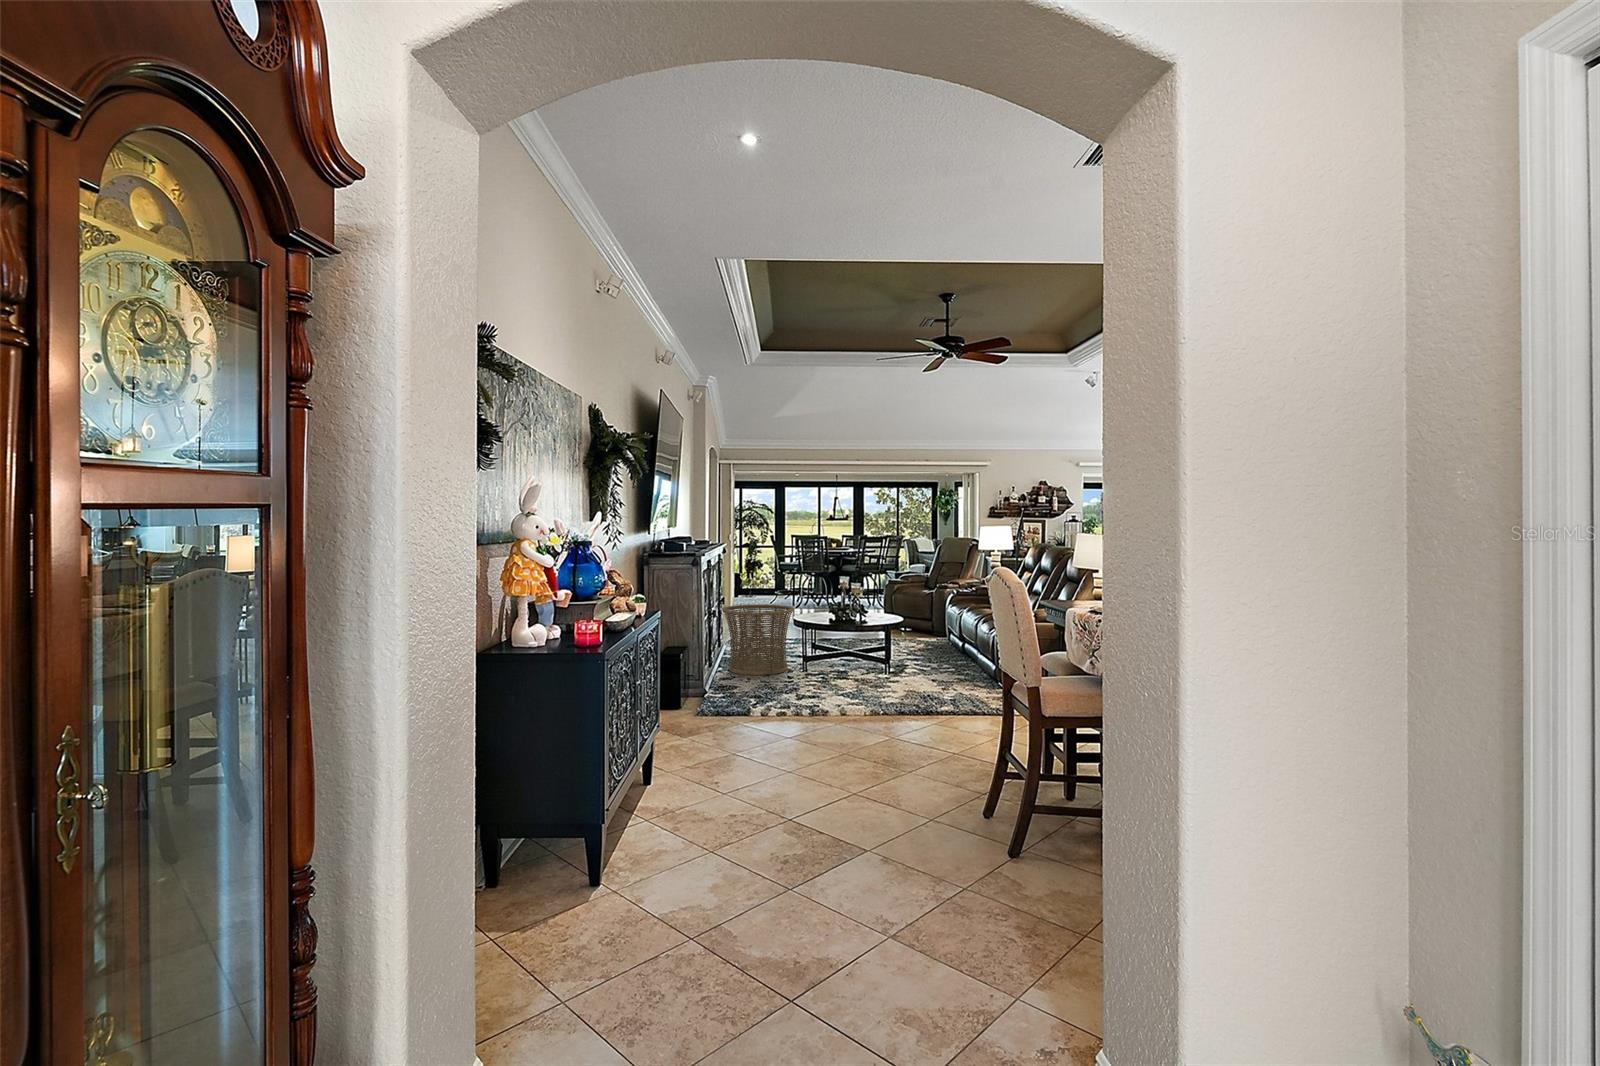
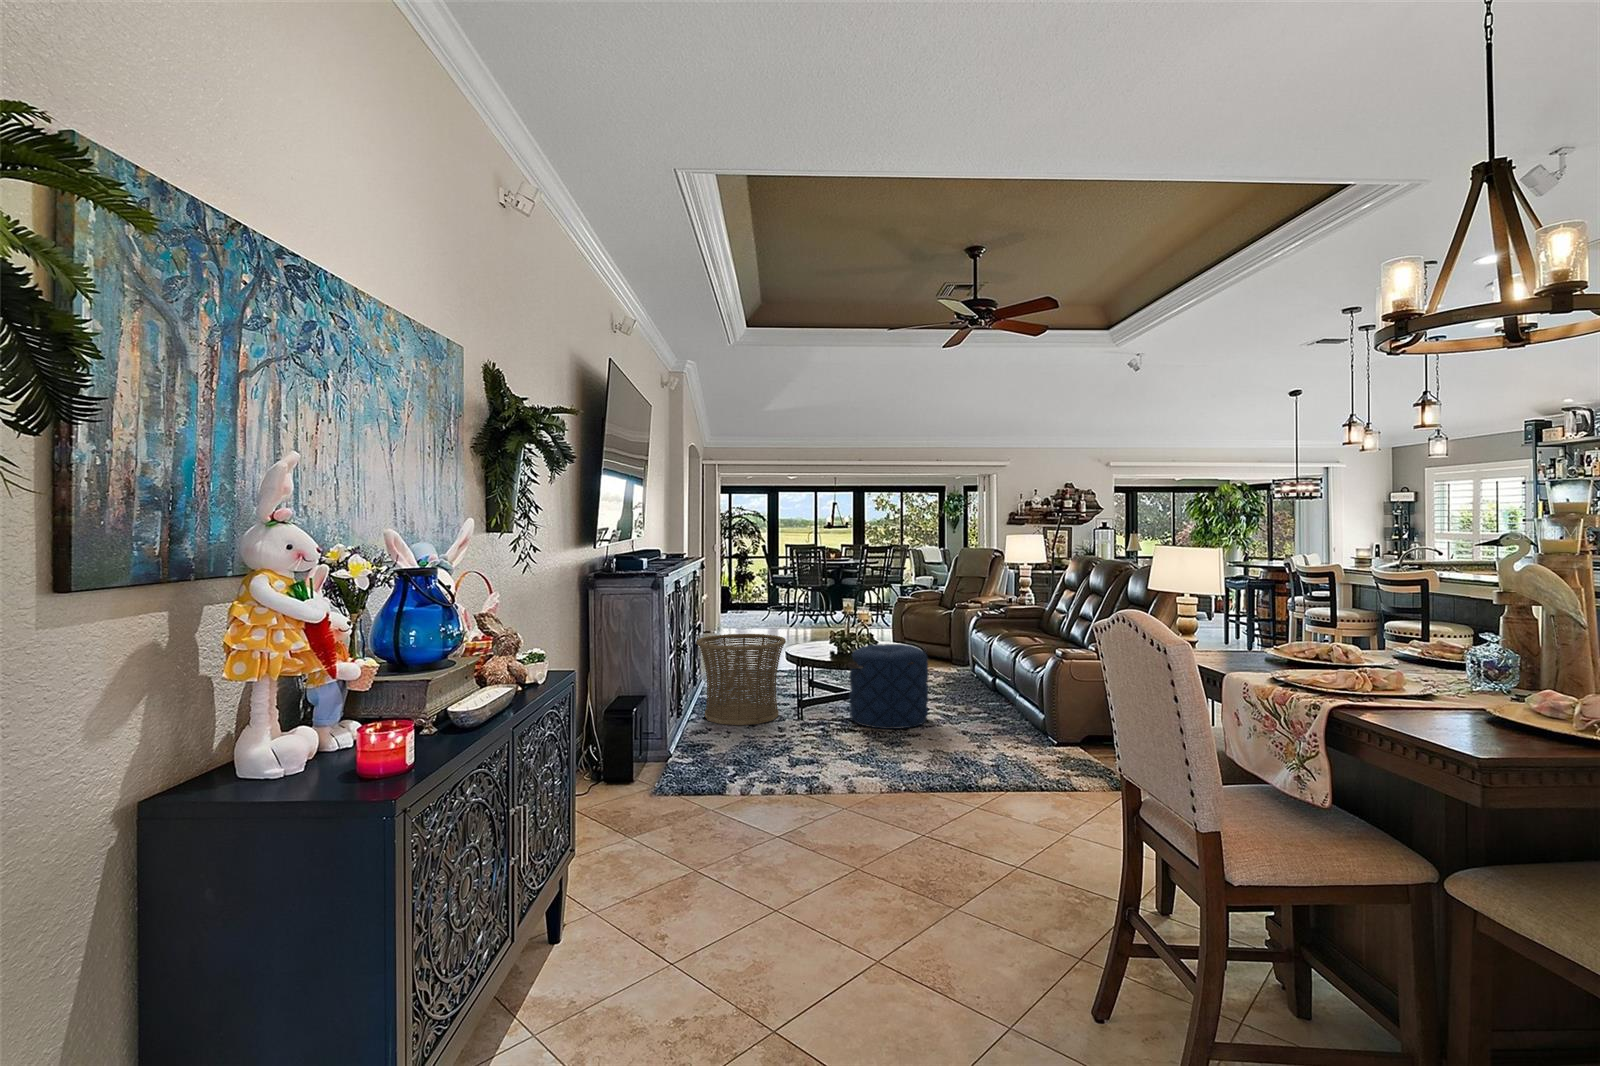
pouf: none [845,613,907,678] -> present [849,644,928,729]

